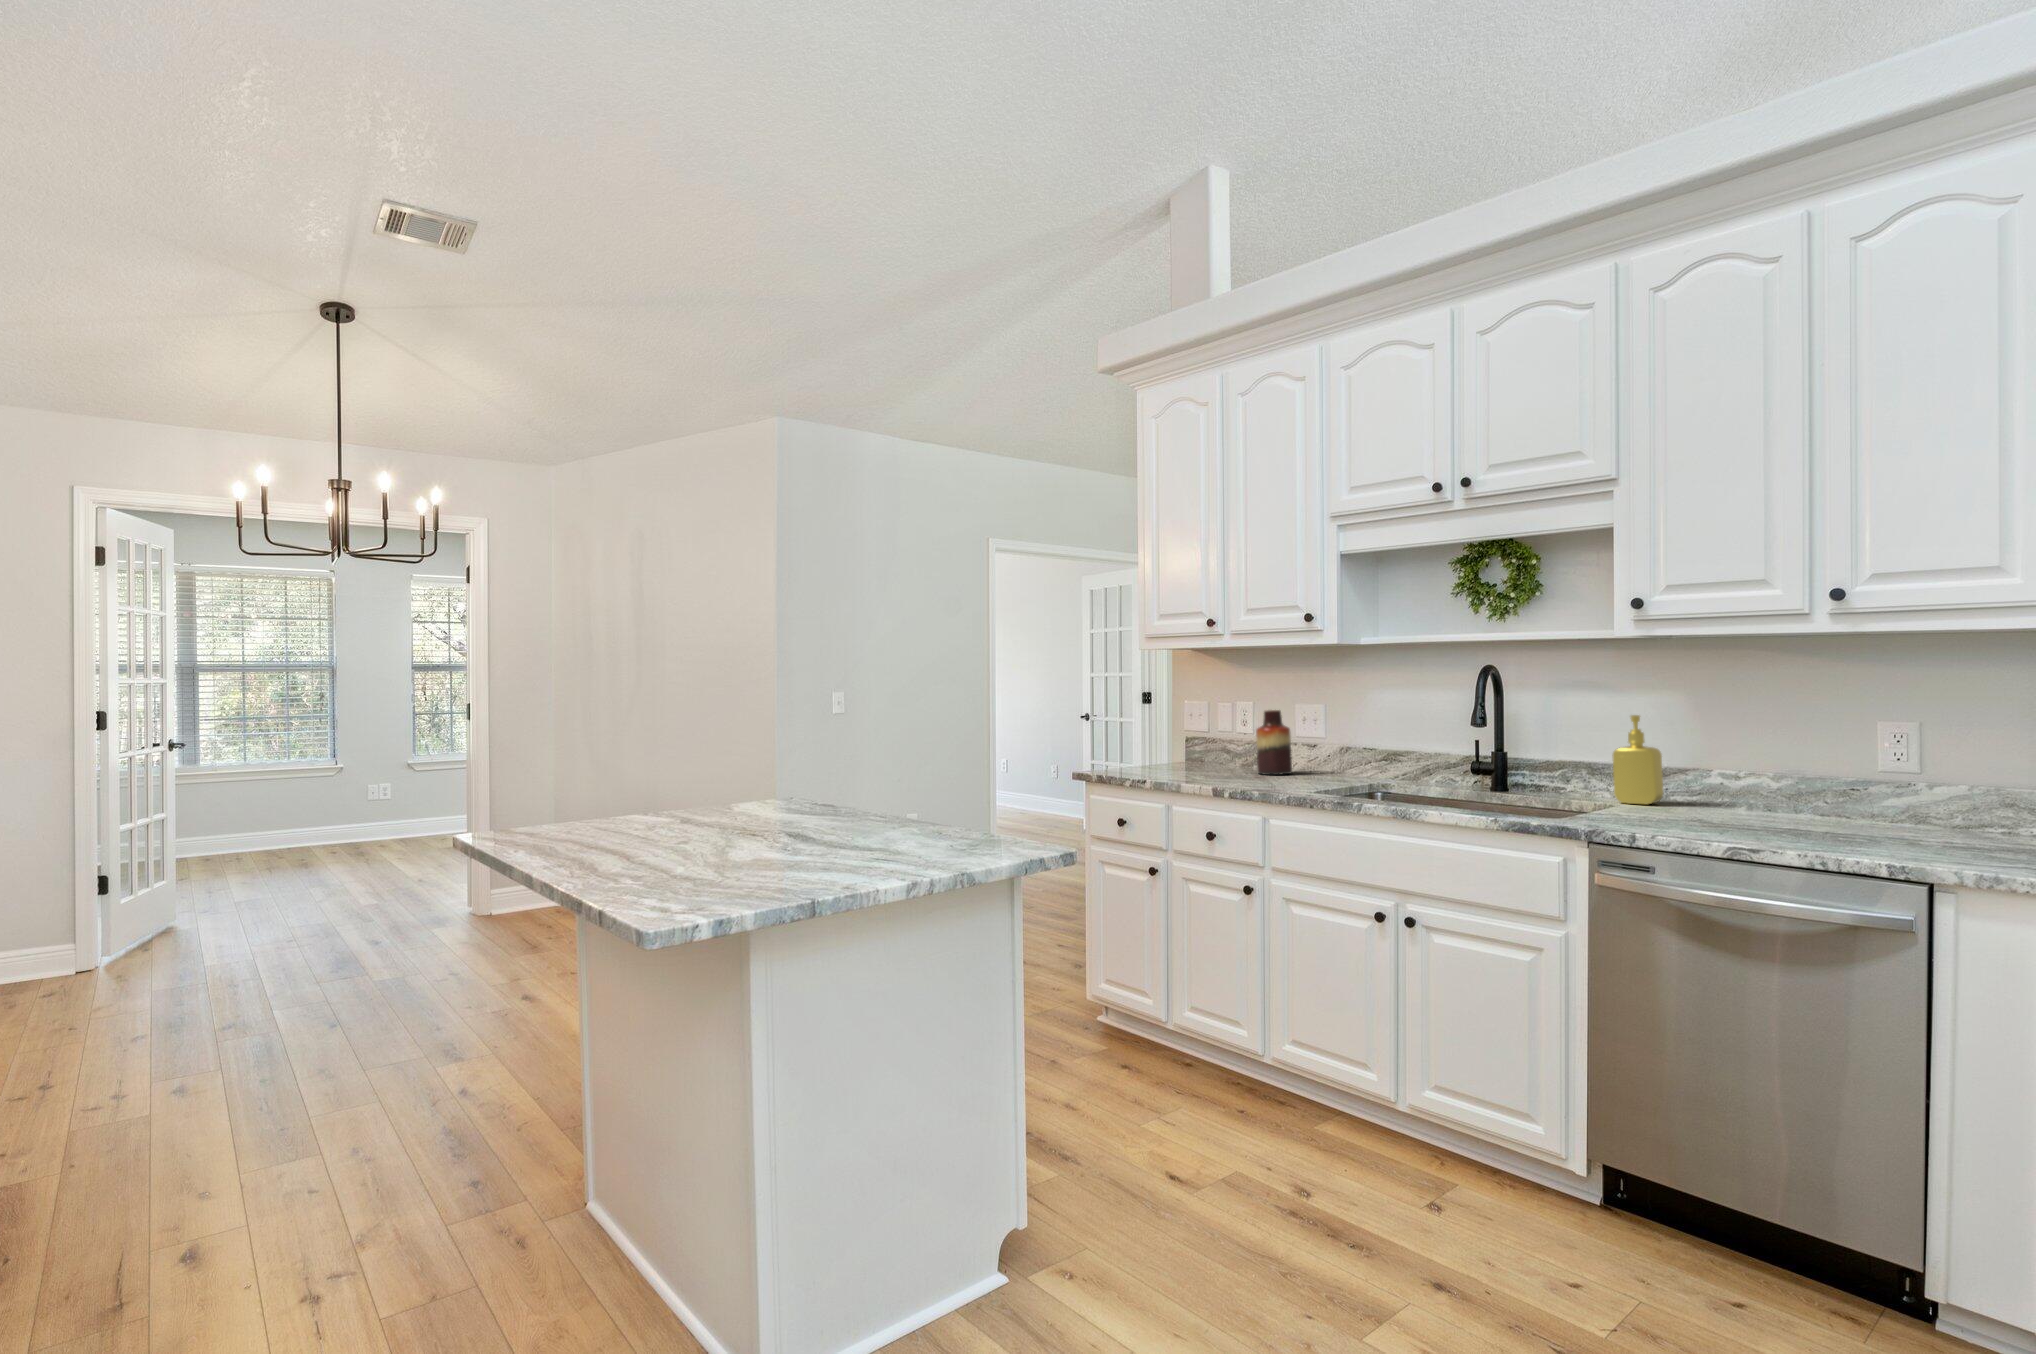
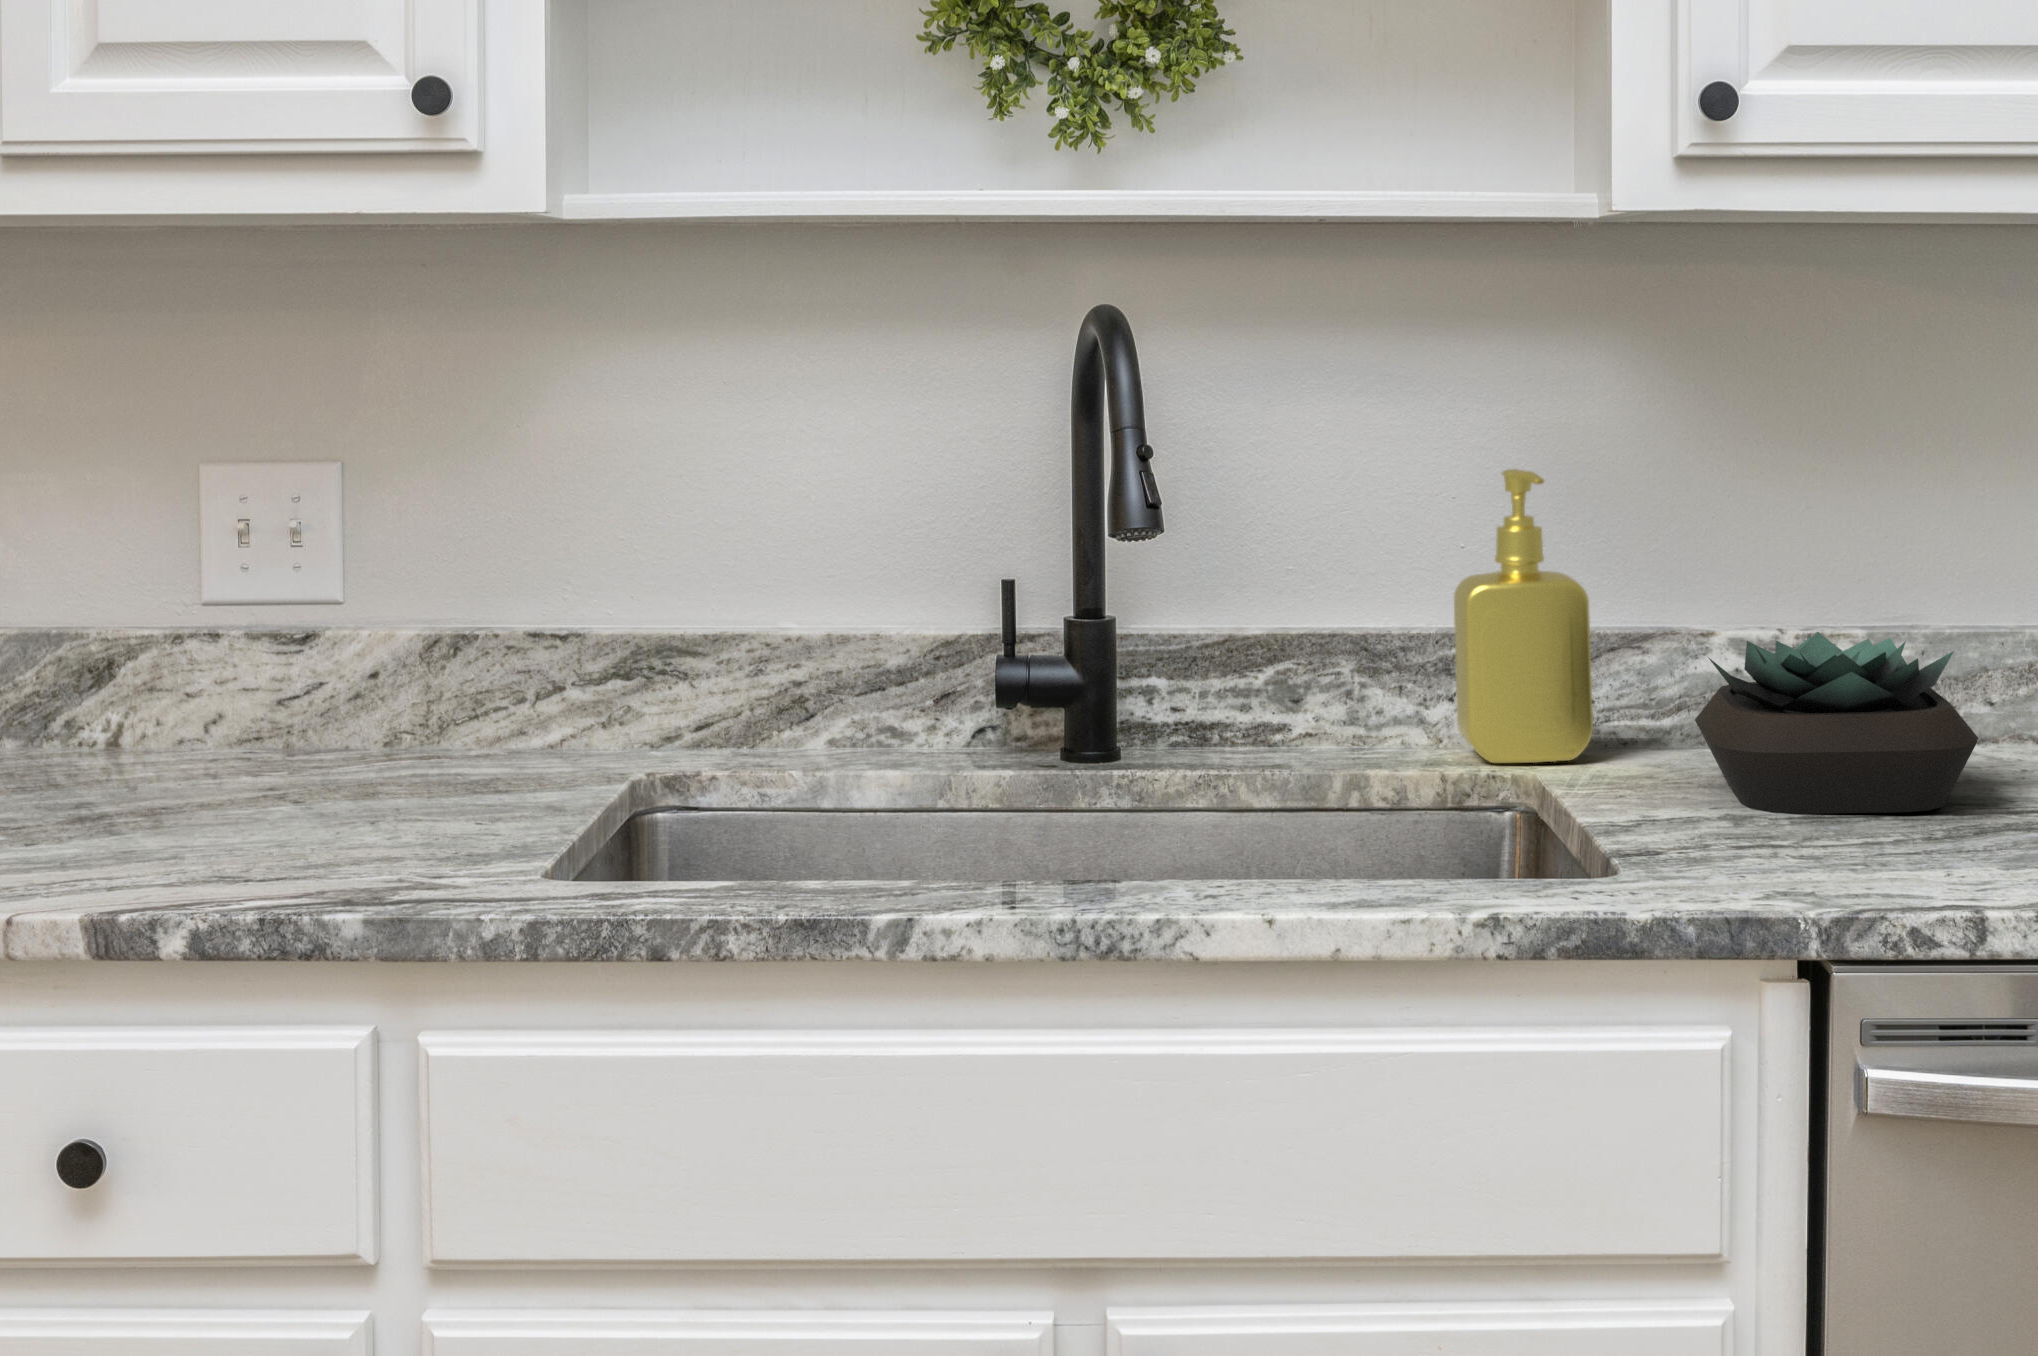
vase: present [1256,710,1292,775] -> none [34,493,197,782]
succulent plant: none [1651,769,1762,822] -> present [1695,632,1978,814]

